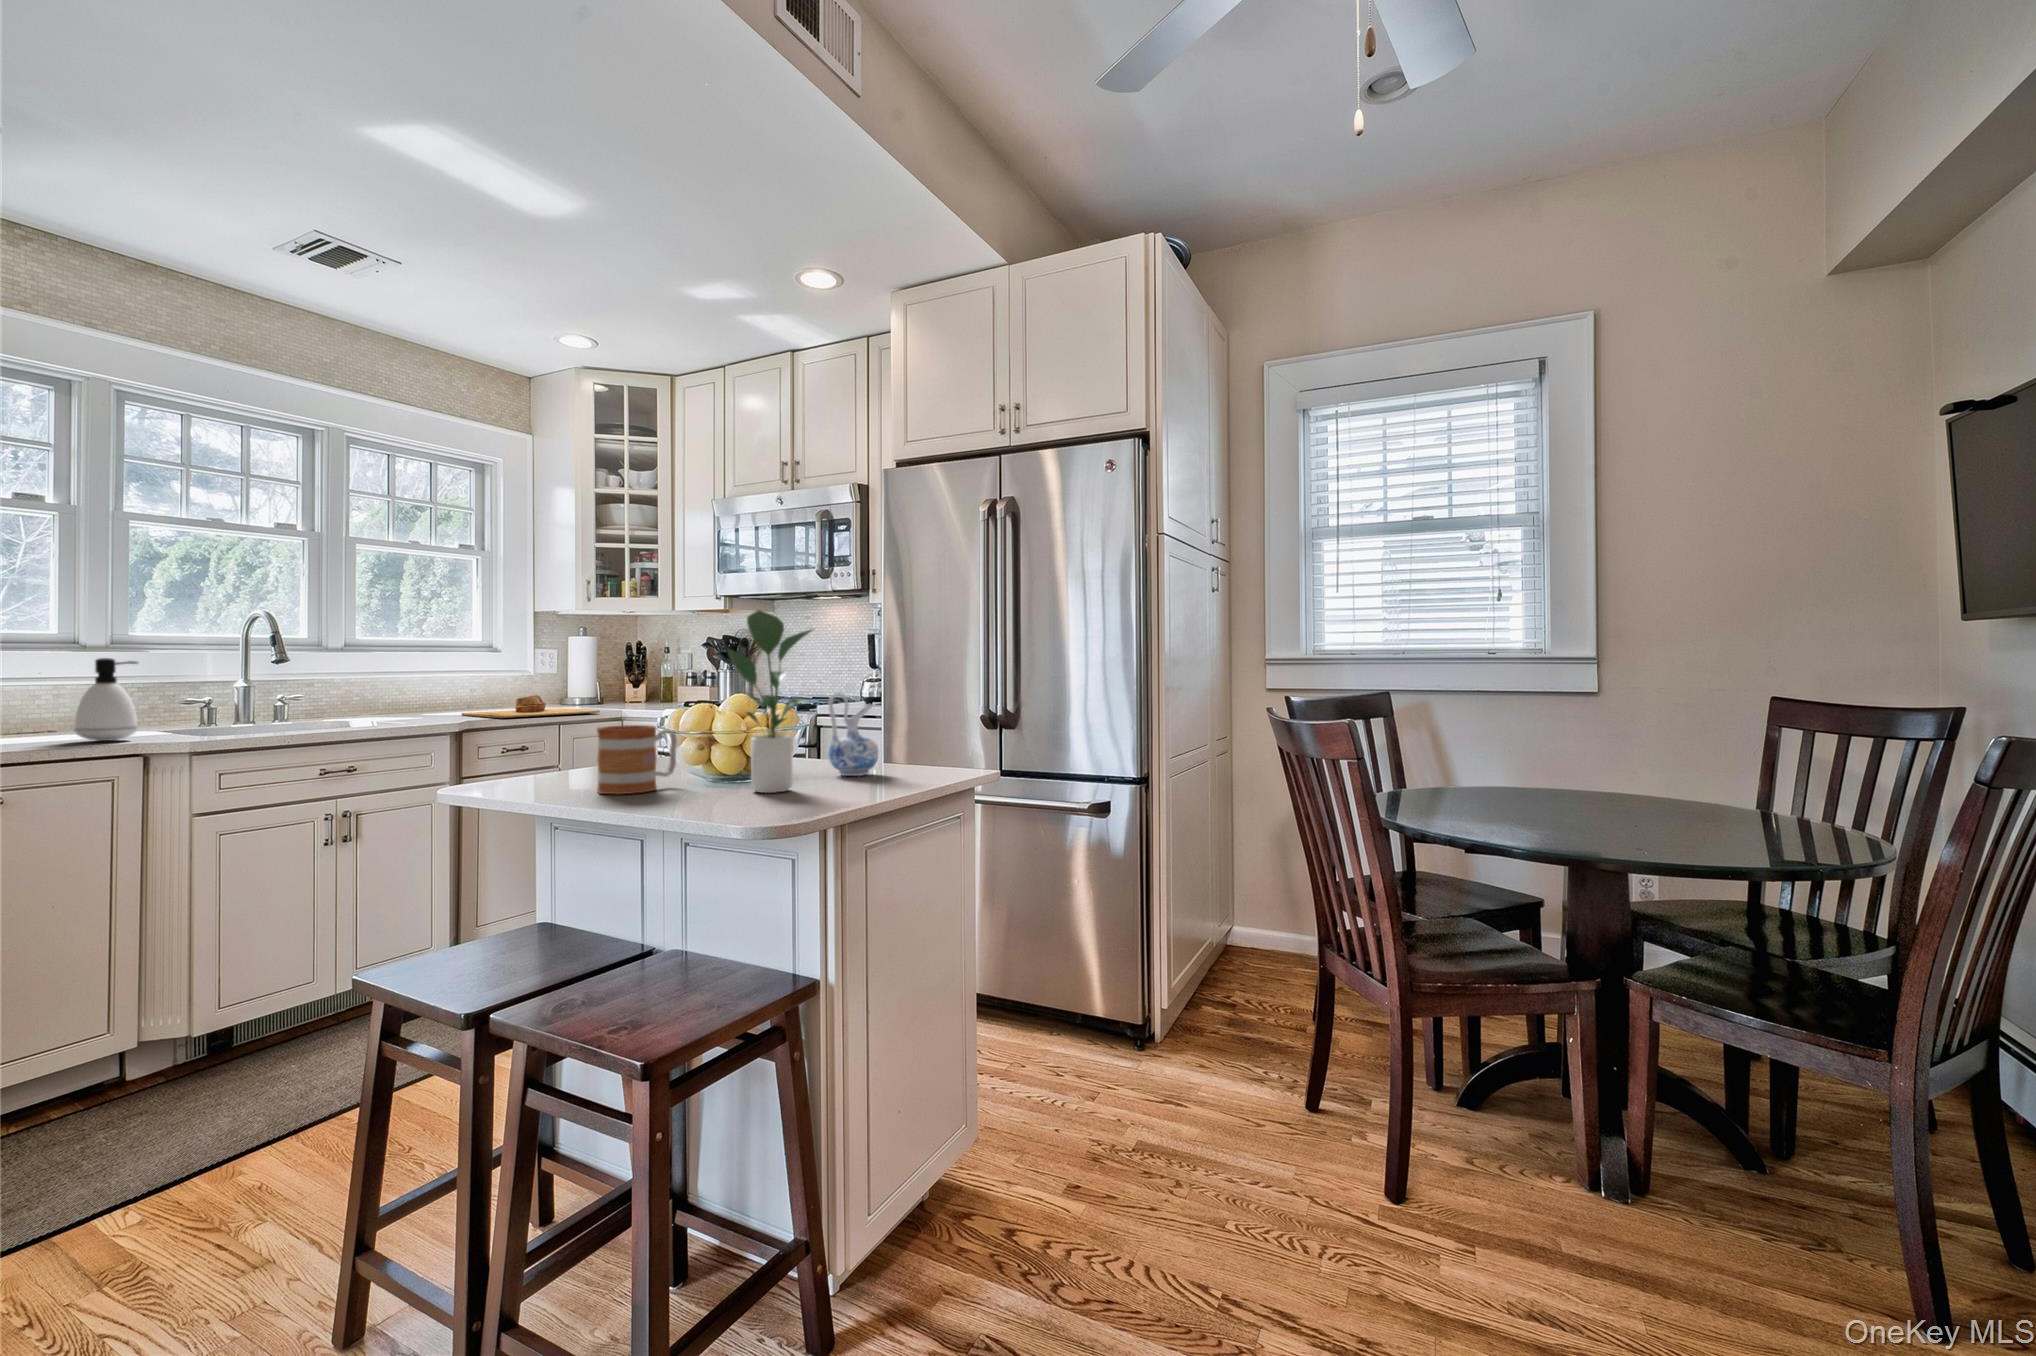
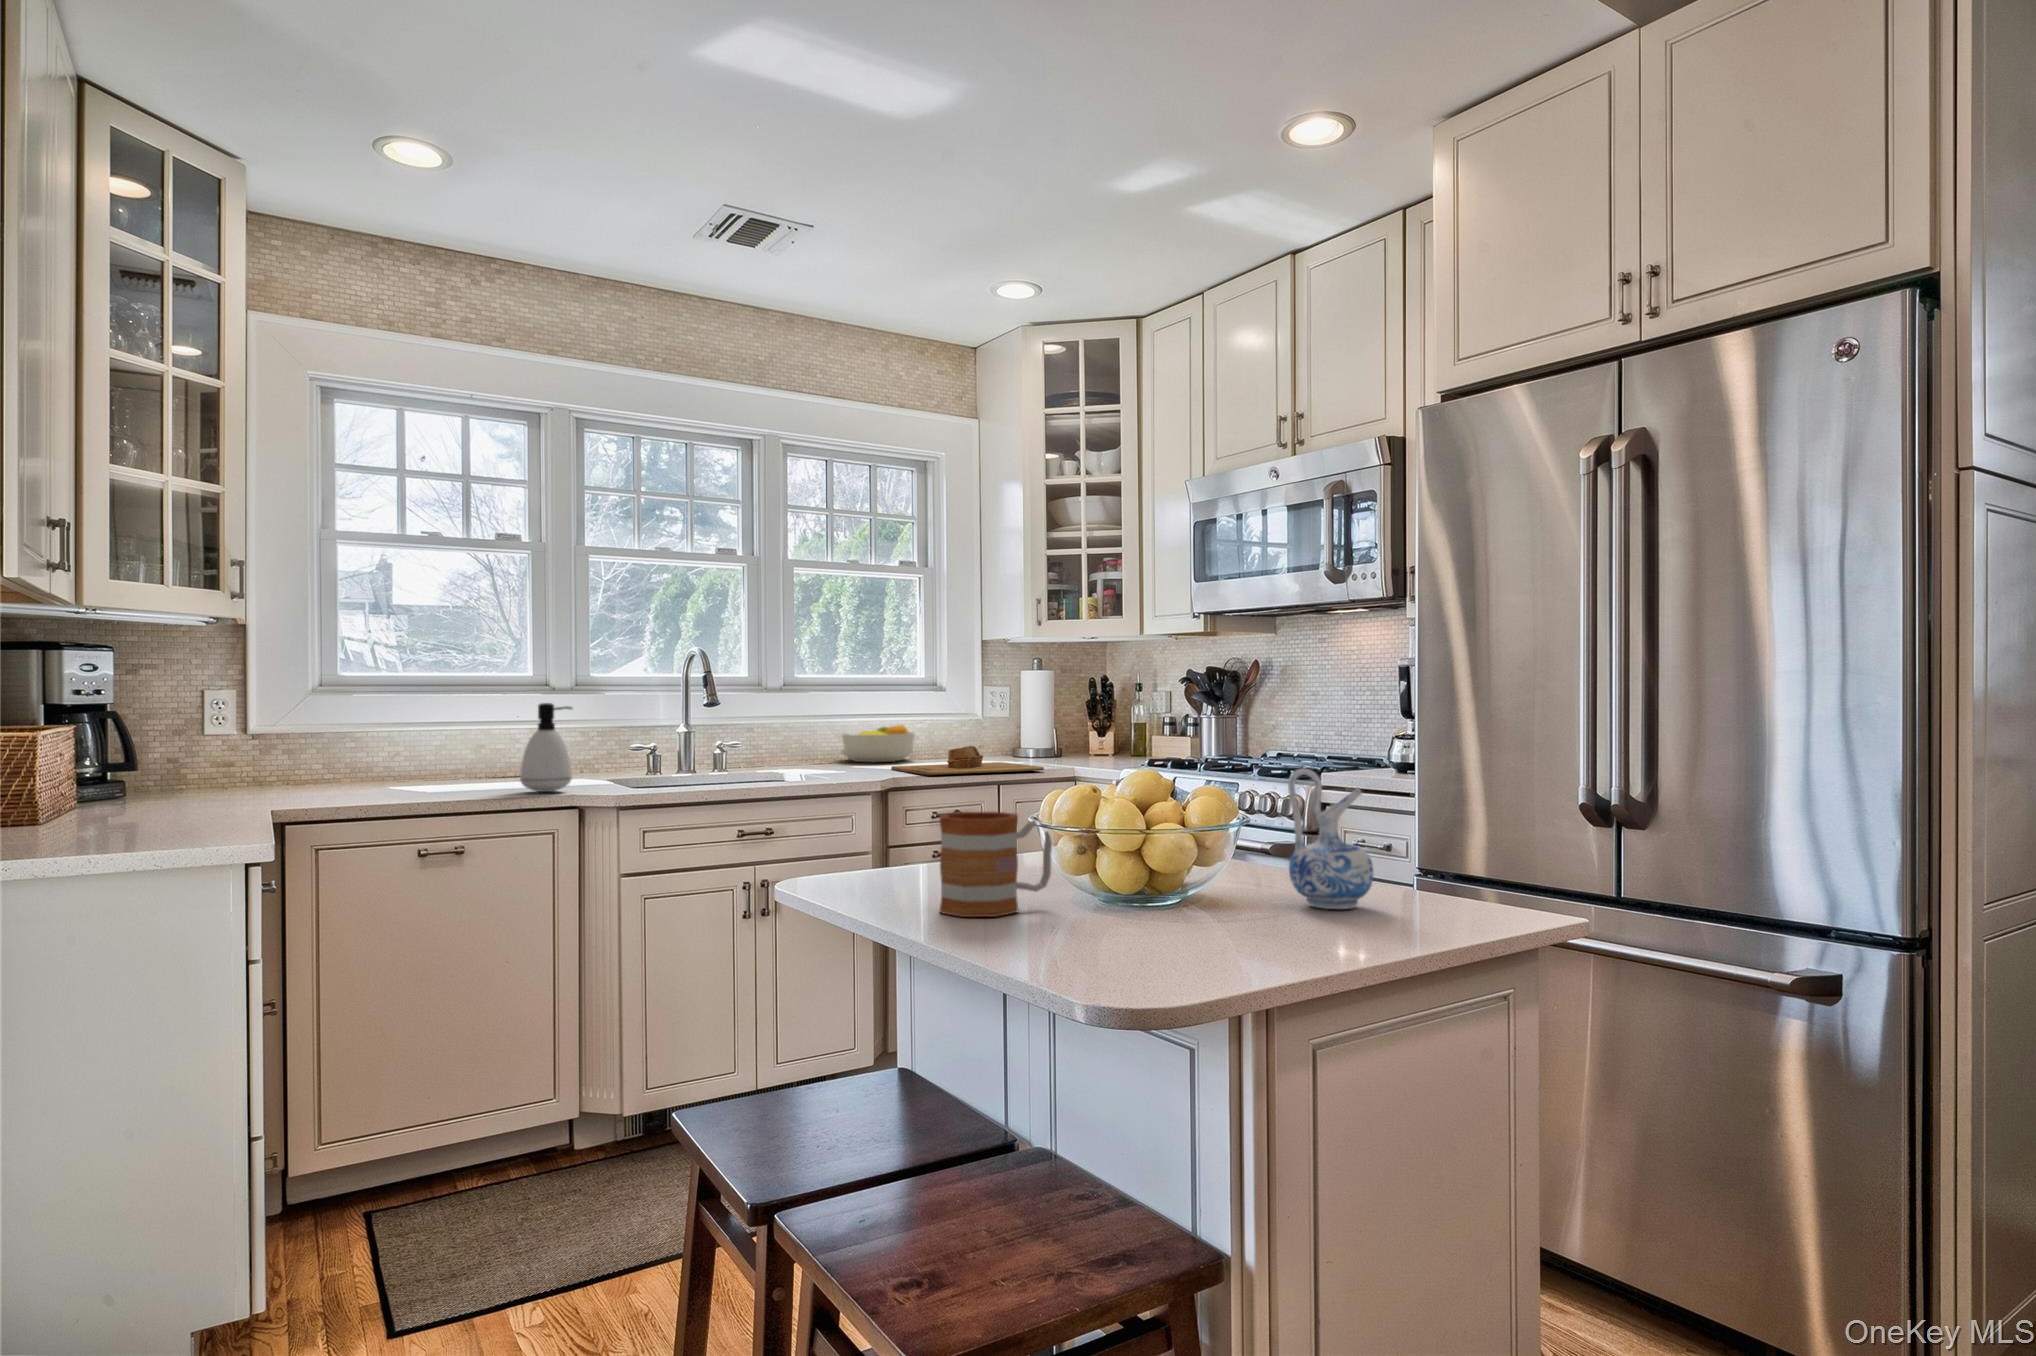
potted plant: present [727,610,812,793] -> none [1105,636,1249,935]
fruit bowl: none [402,676,477,711] -> present [841,725,914,762]

